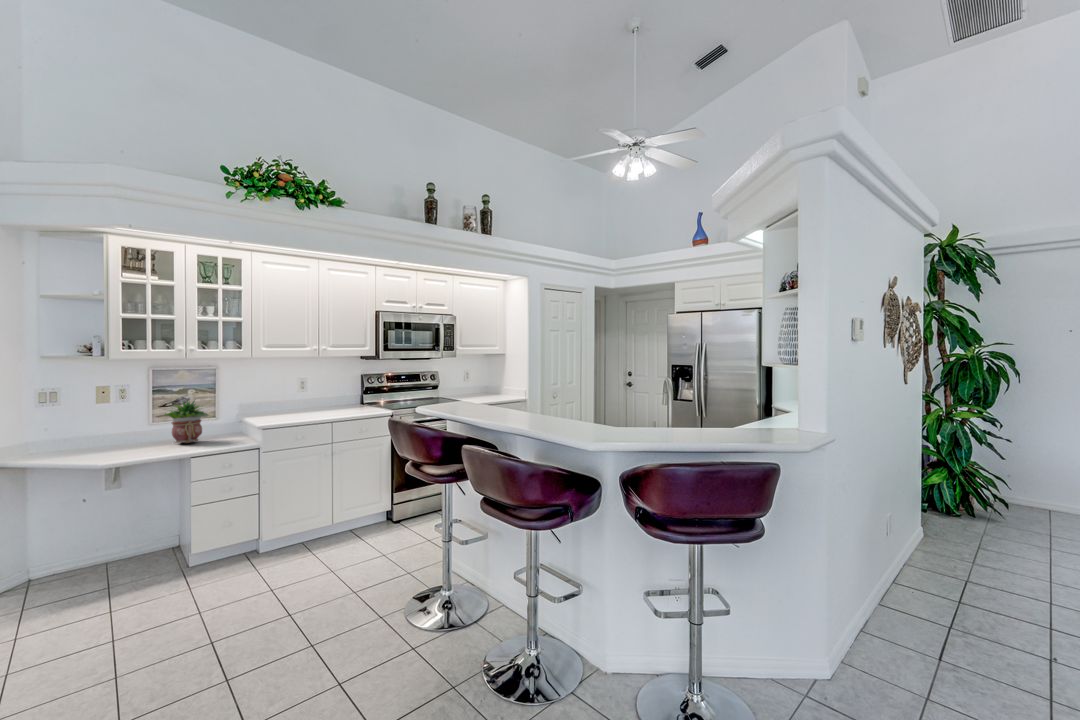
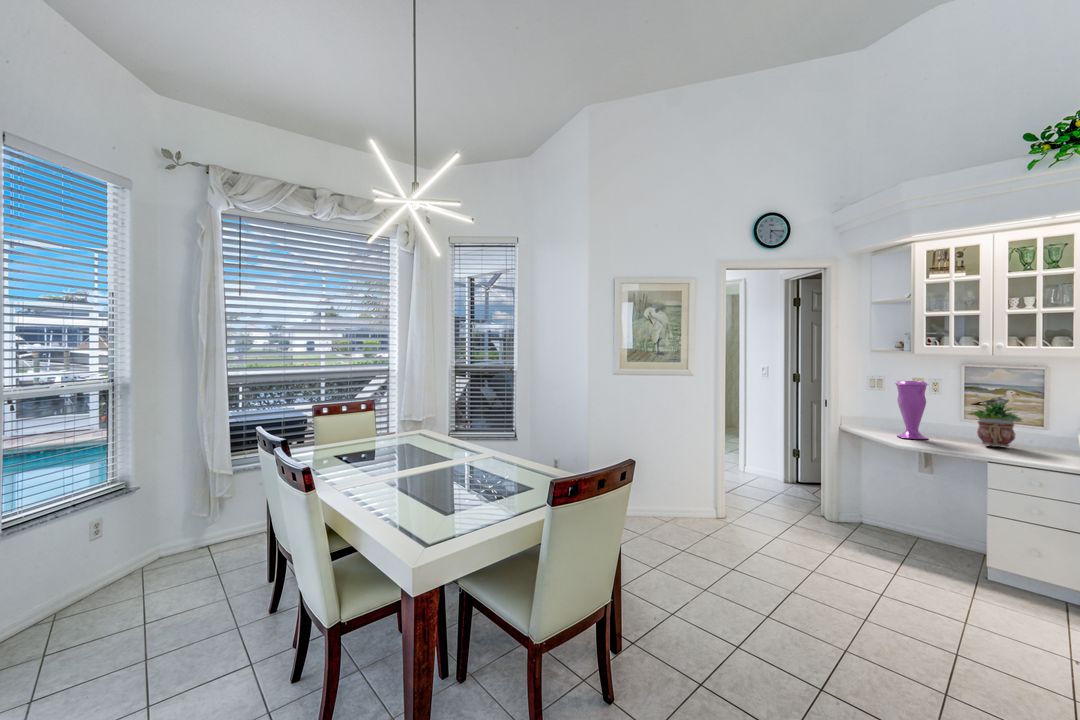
vase: none [79,387,123,454] -> present [895,381,928,439]

